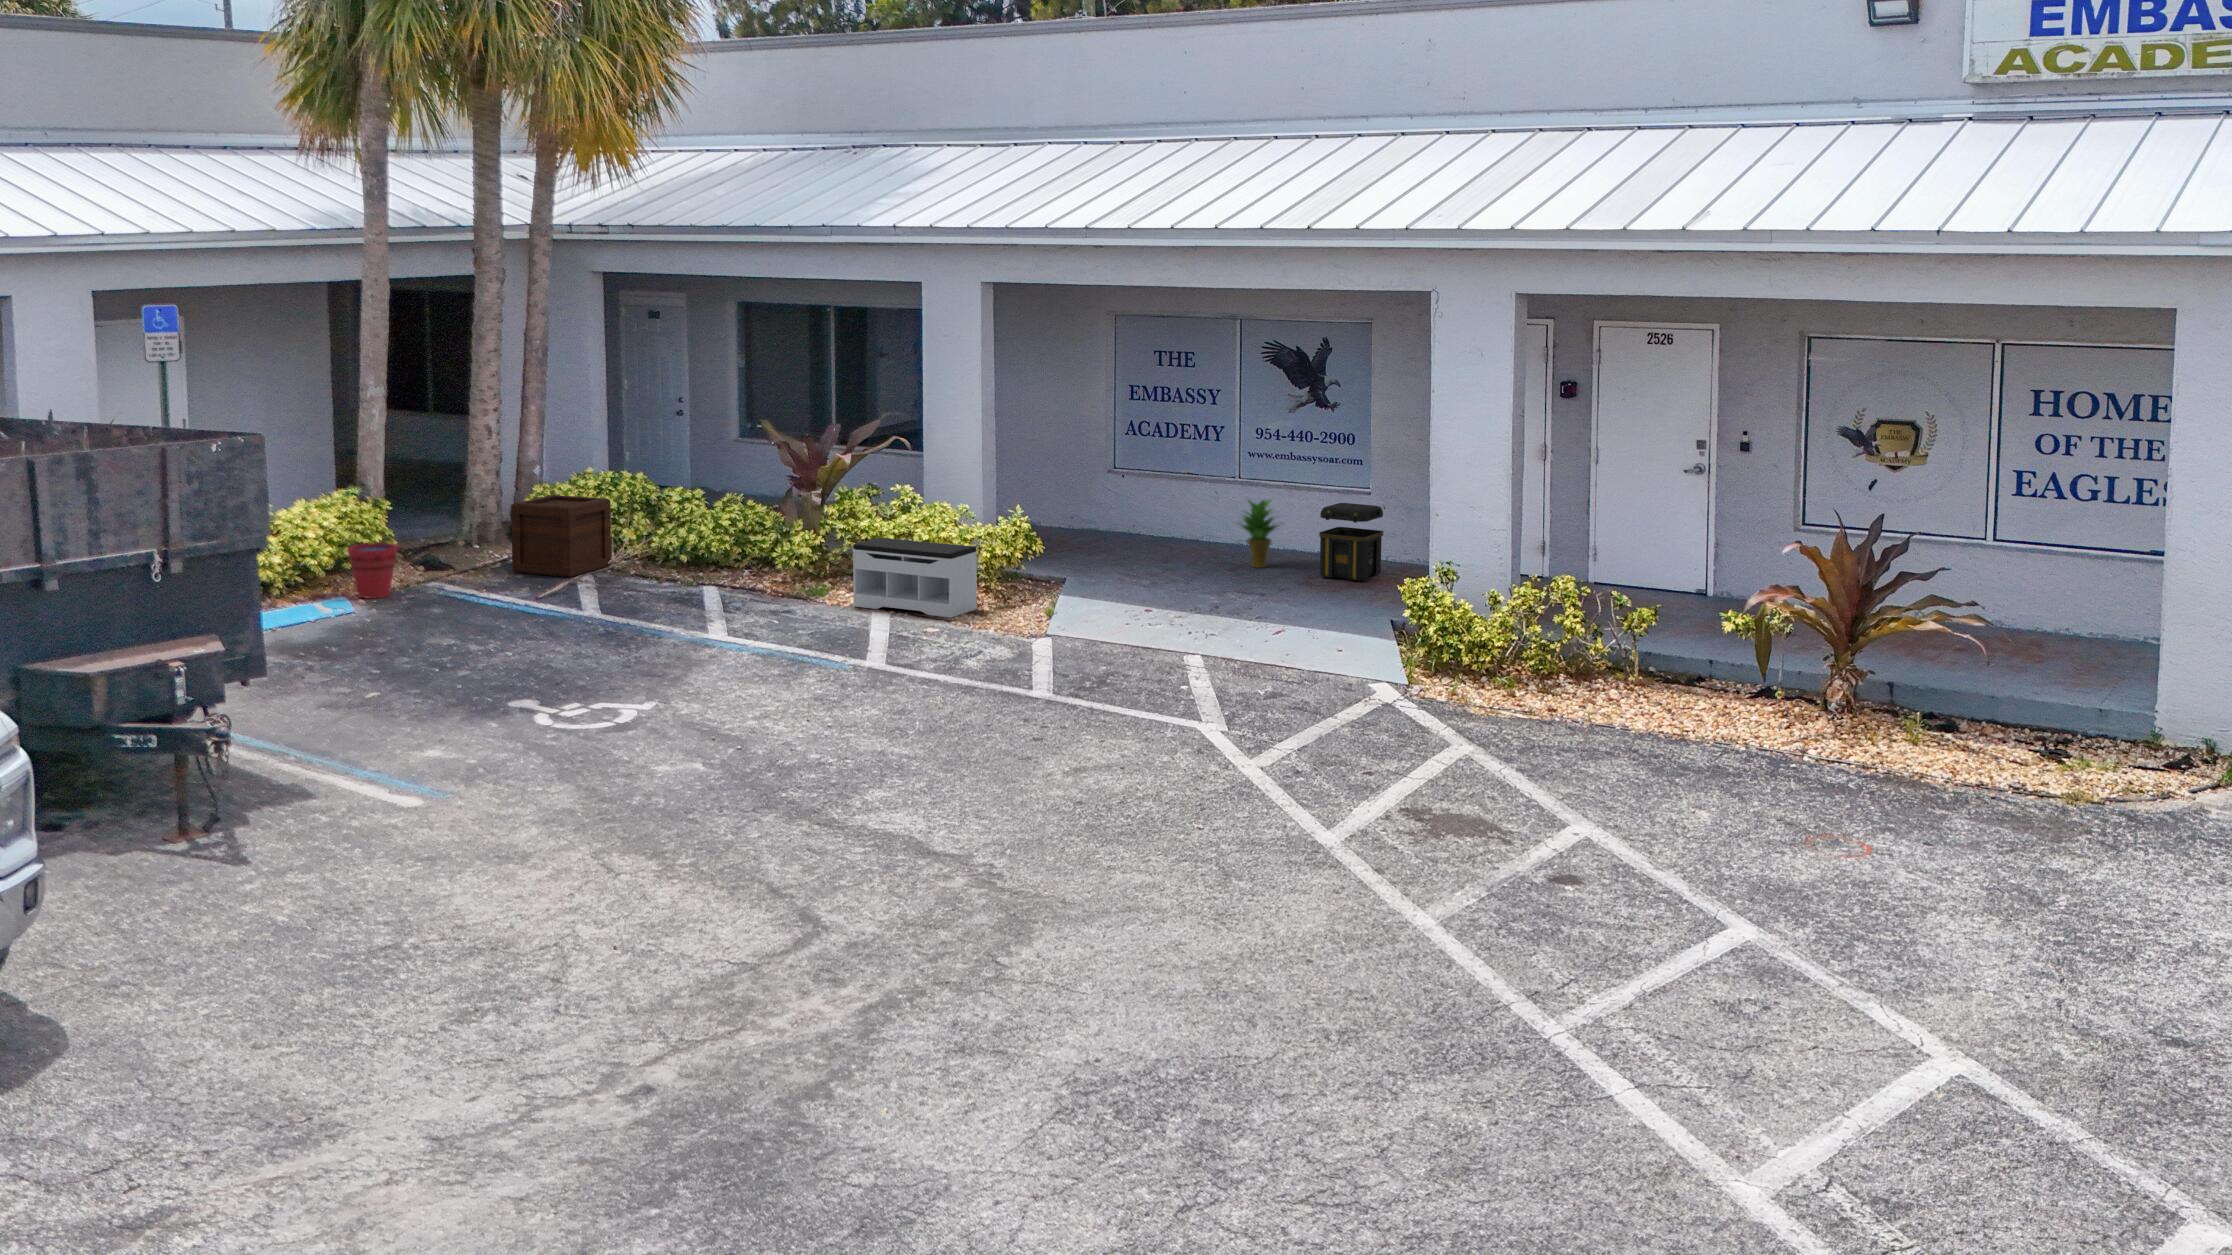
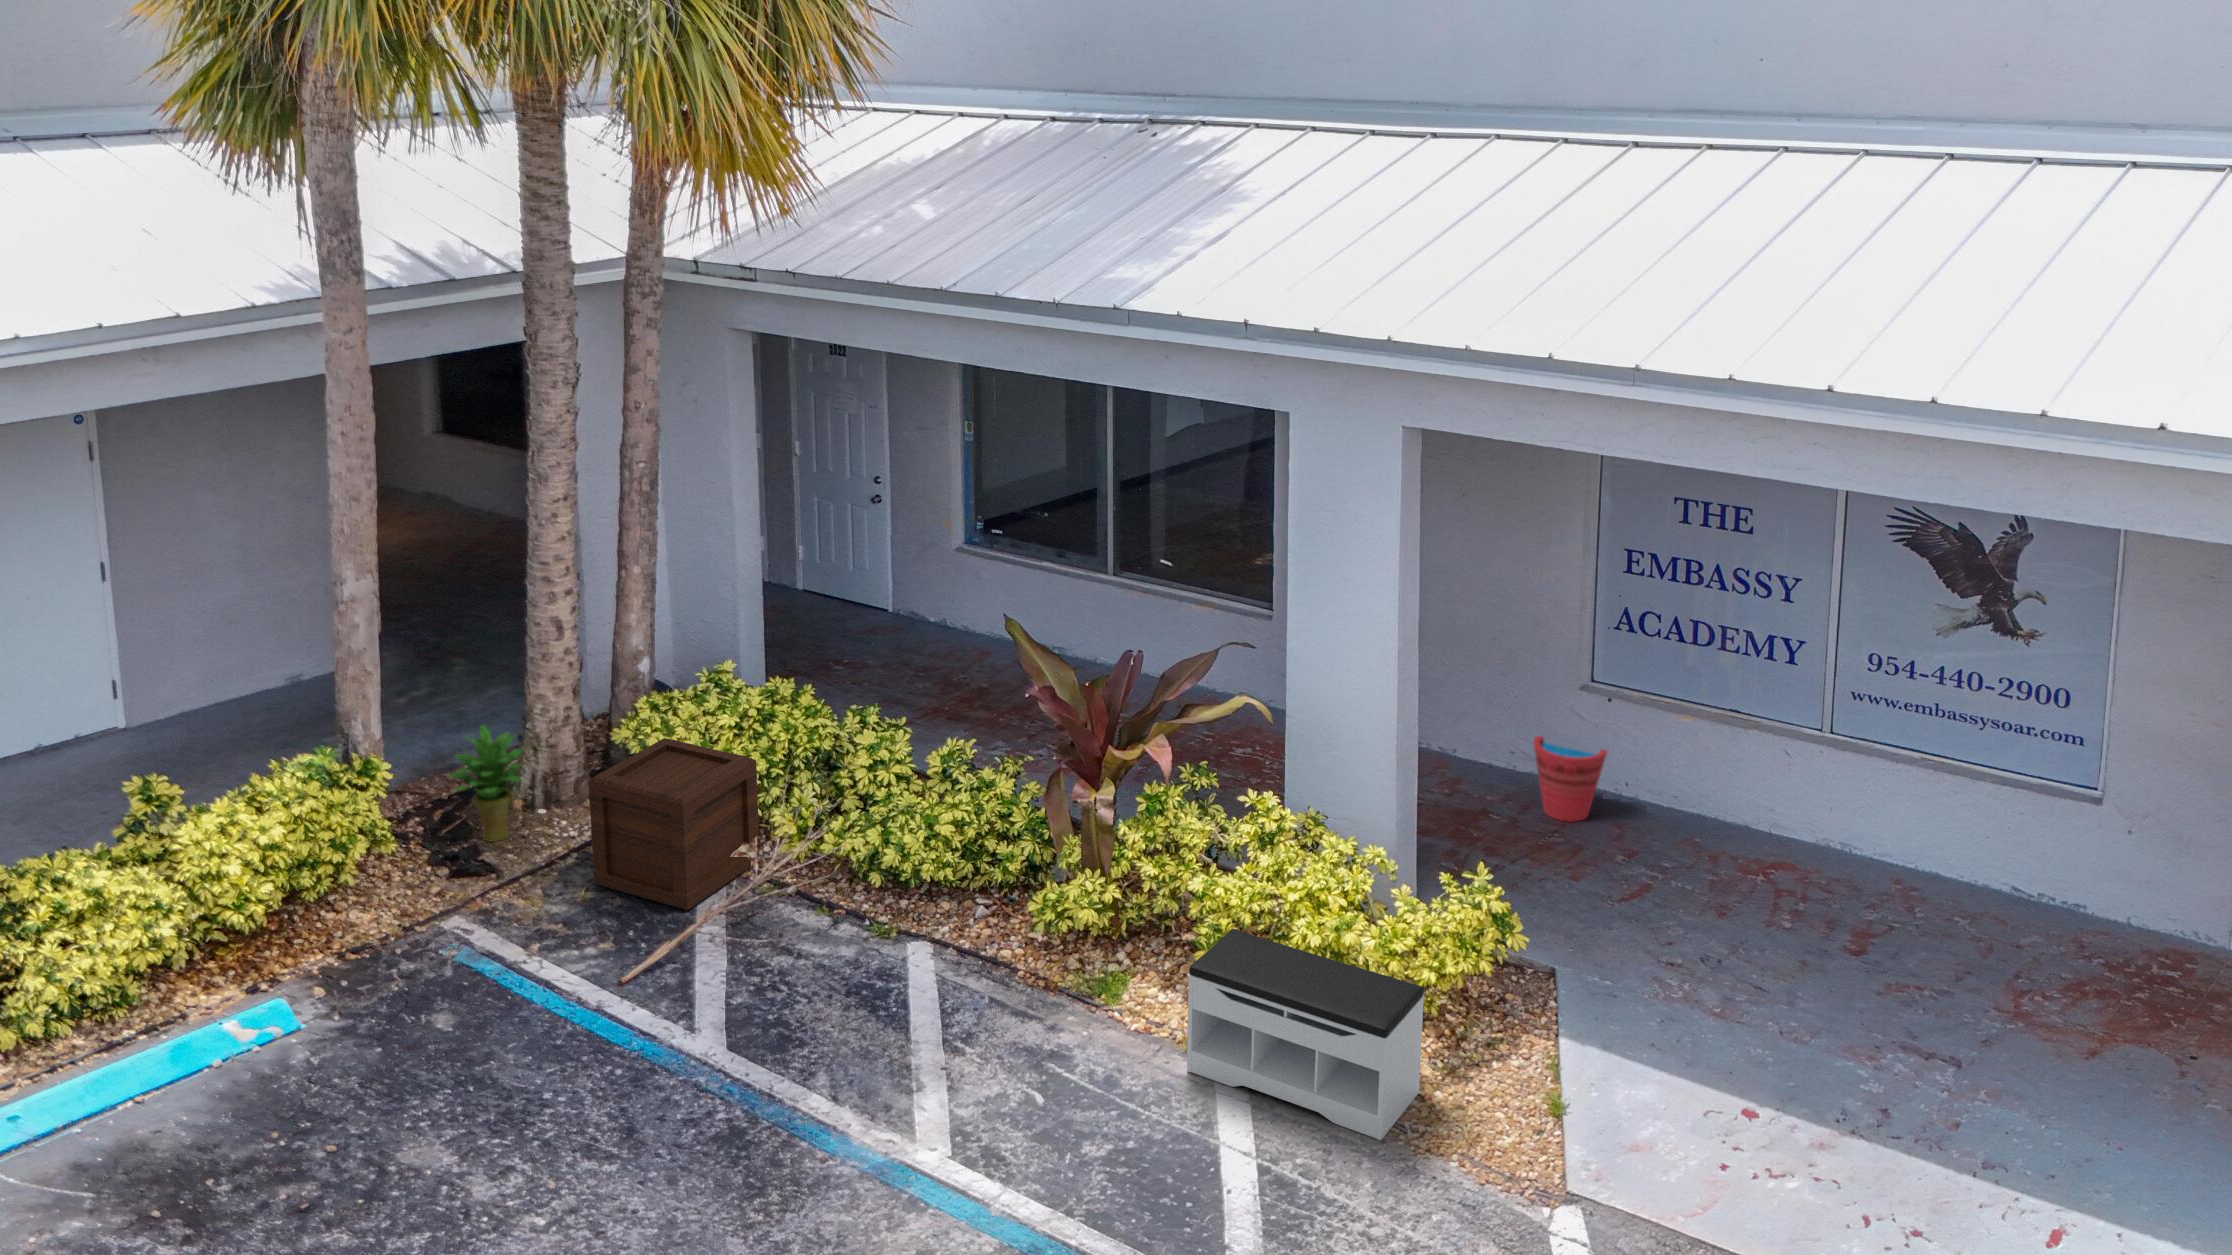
potted plant: present [1237,500,1280,568] -> present [448,725,524,842]
toolbox: present [1319,503,1383,581] -> none [2004,819,2129,982]
bucket: present [347,543,398,598] -> present [1533,736,1607,822]

